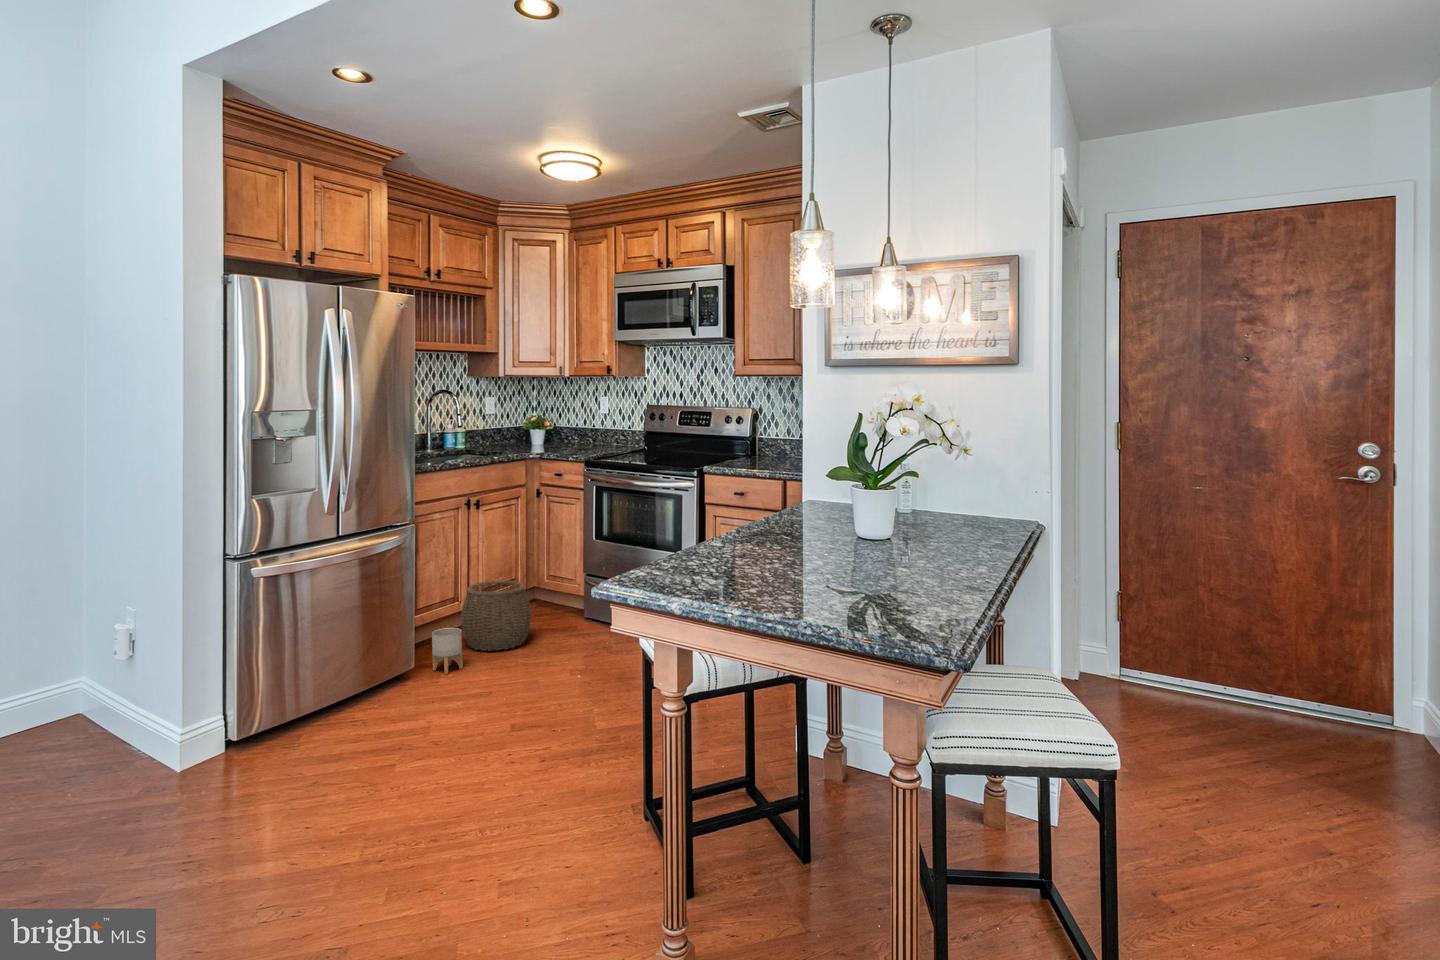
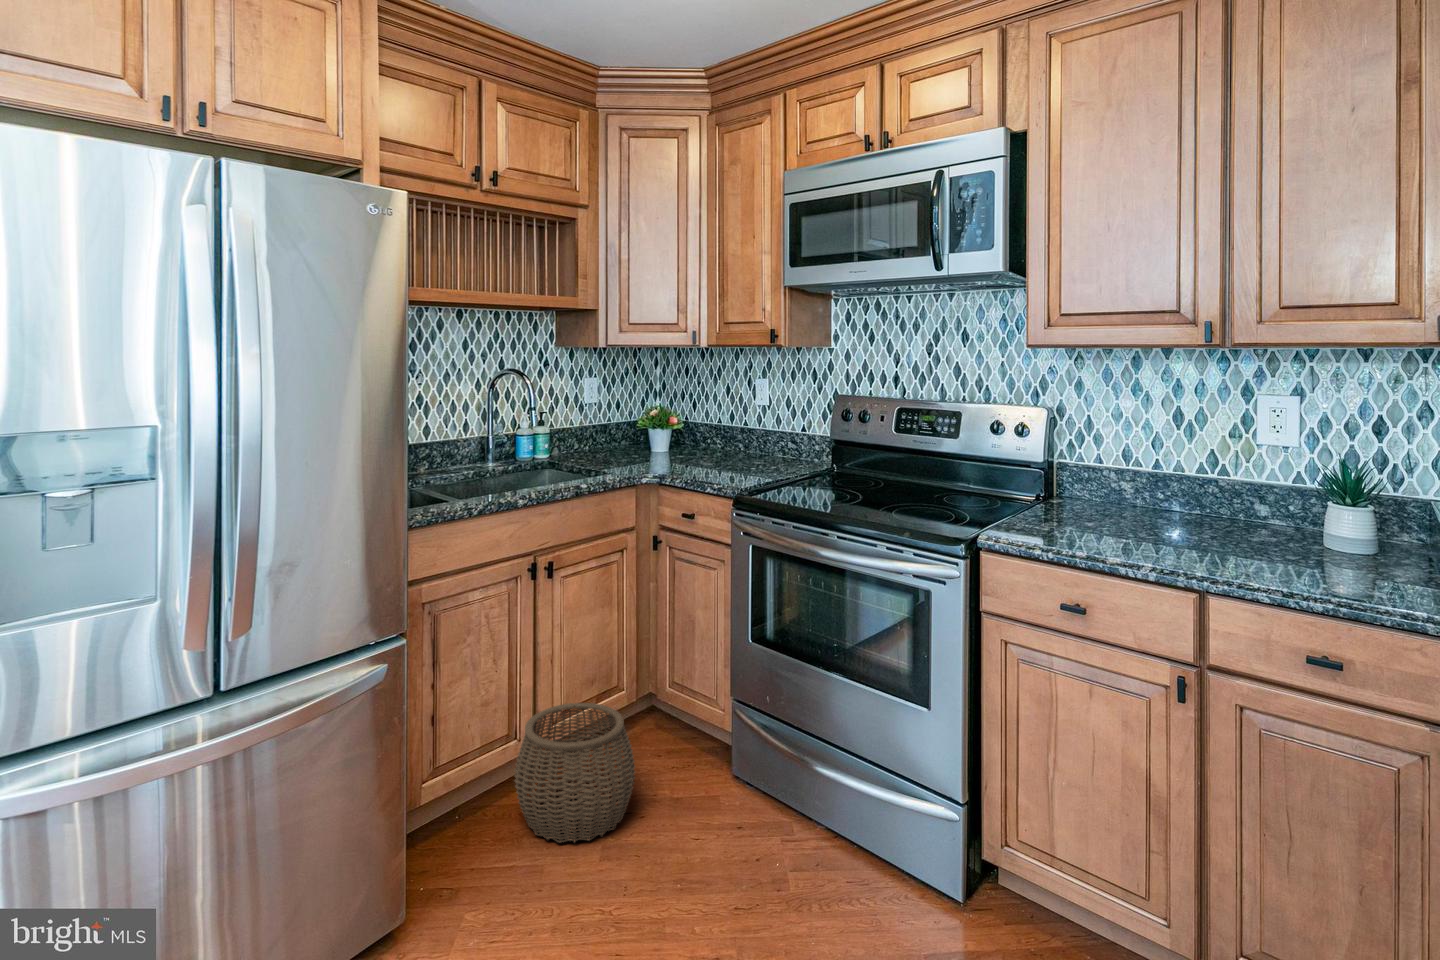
planter: present [432,628,463,674] -> none [449,816,505,912]

